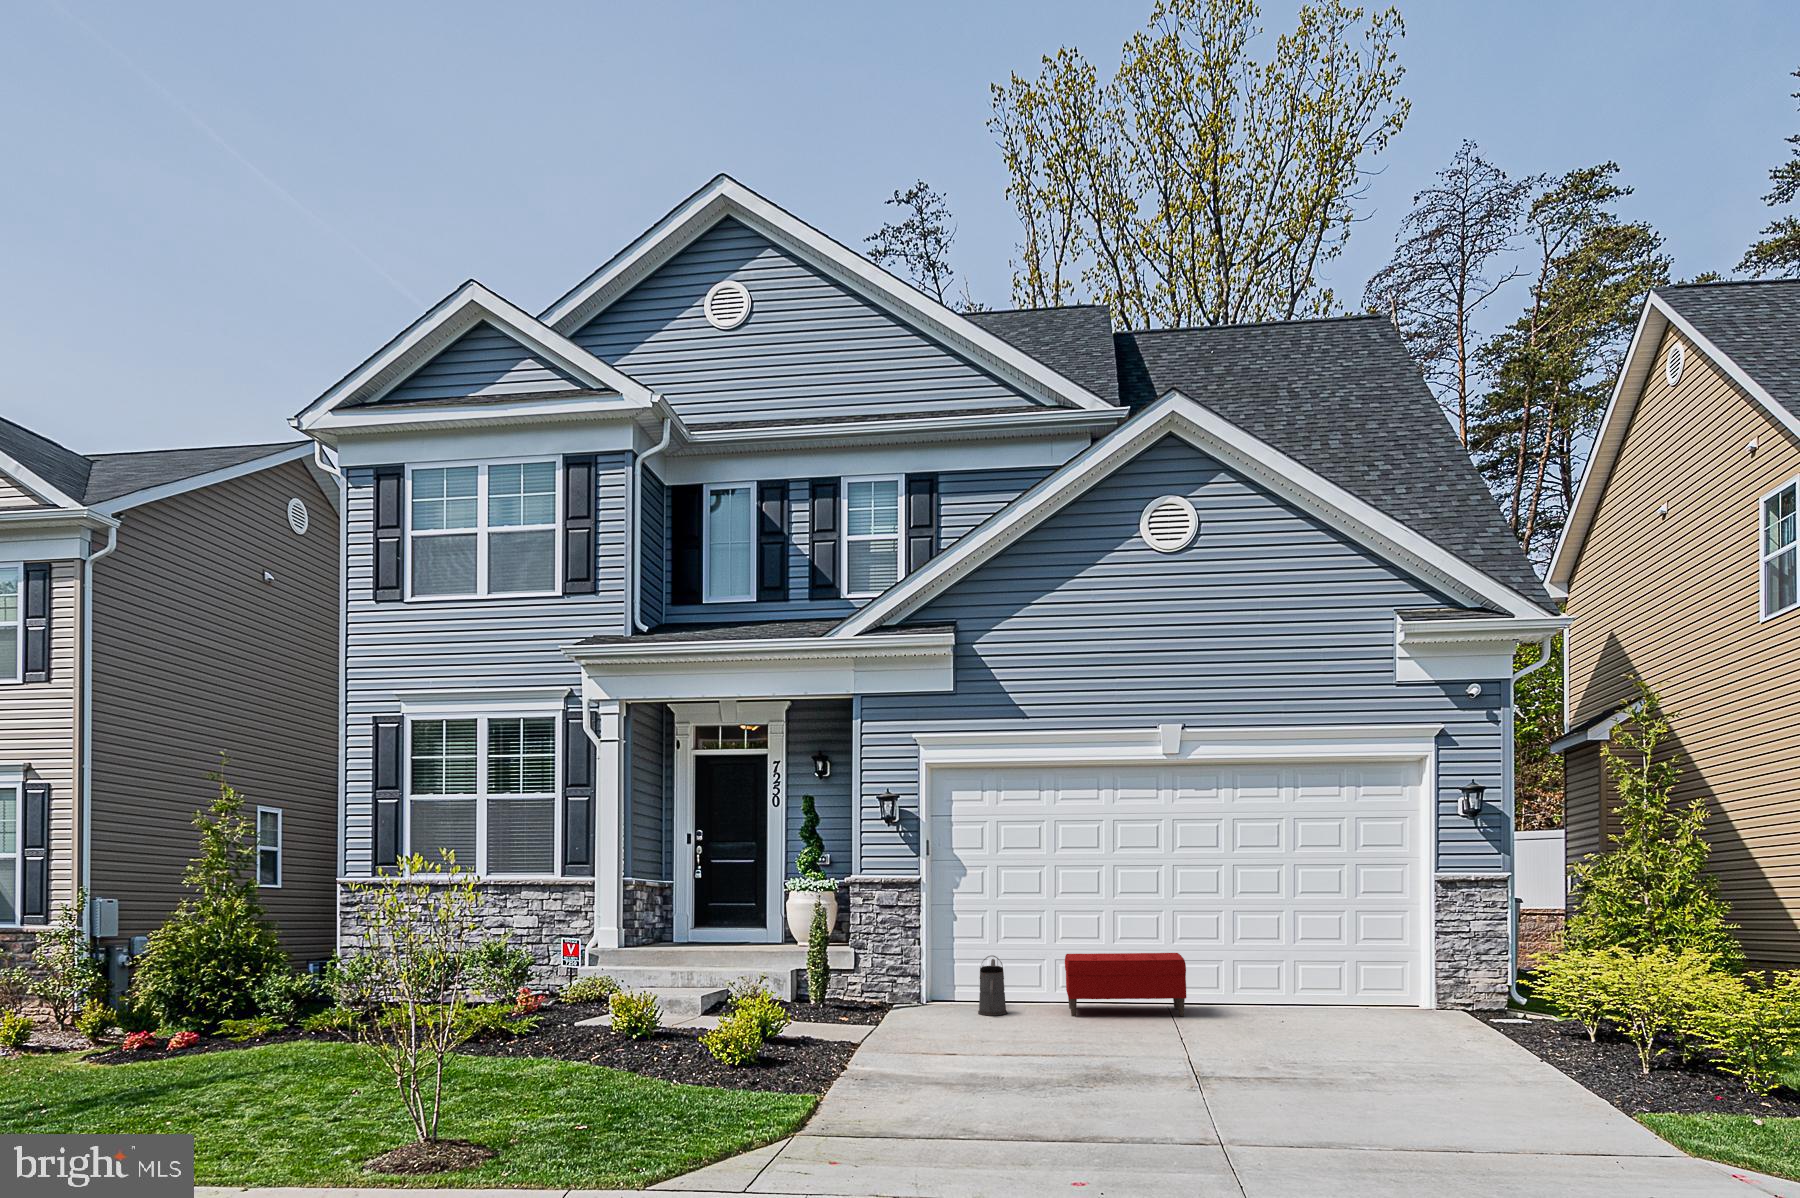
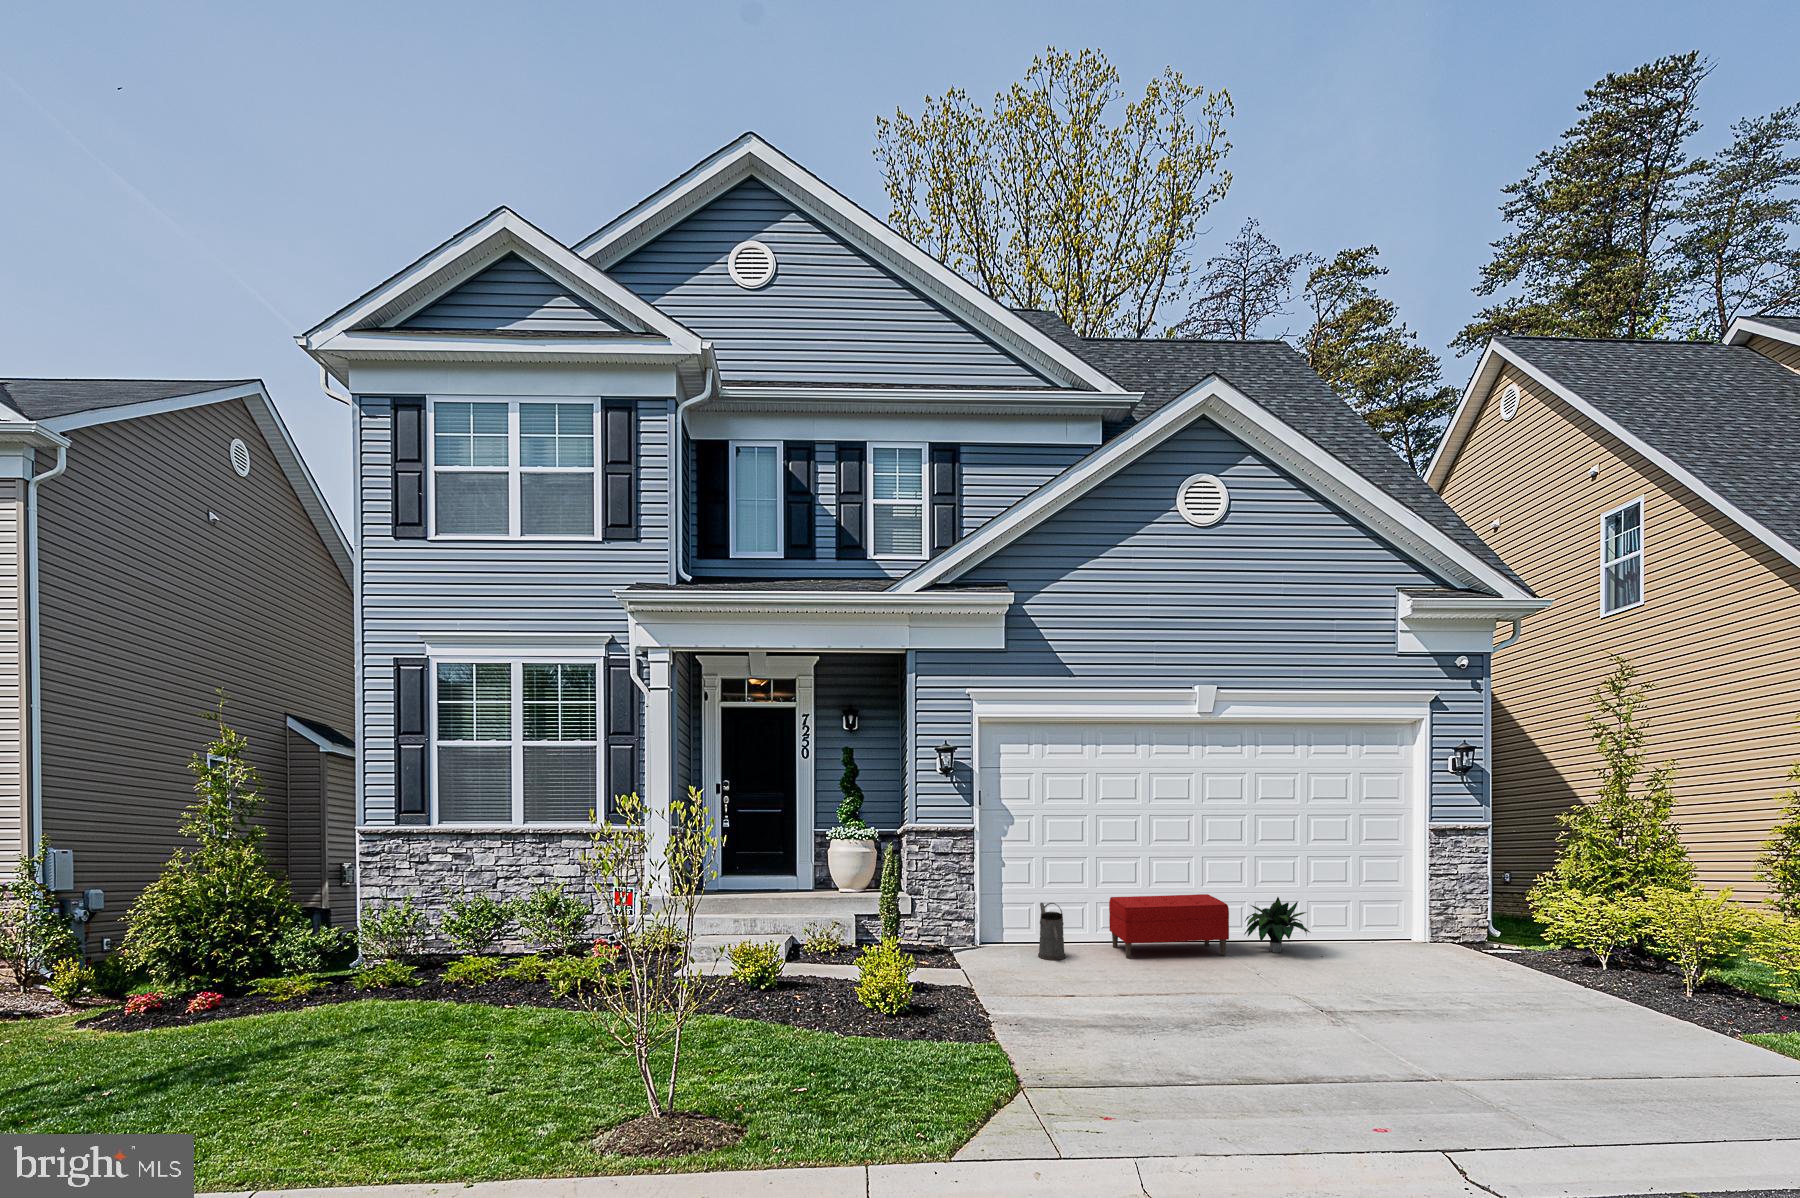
potted plant: none [1211,954,1283,1016] -> present [1244,897,1310,953]

